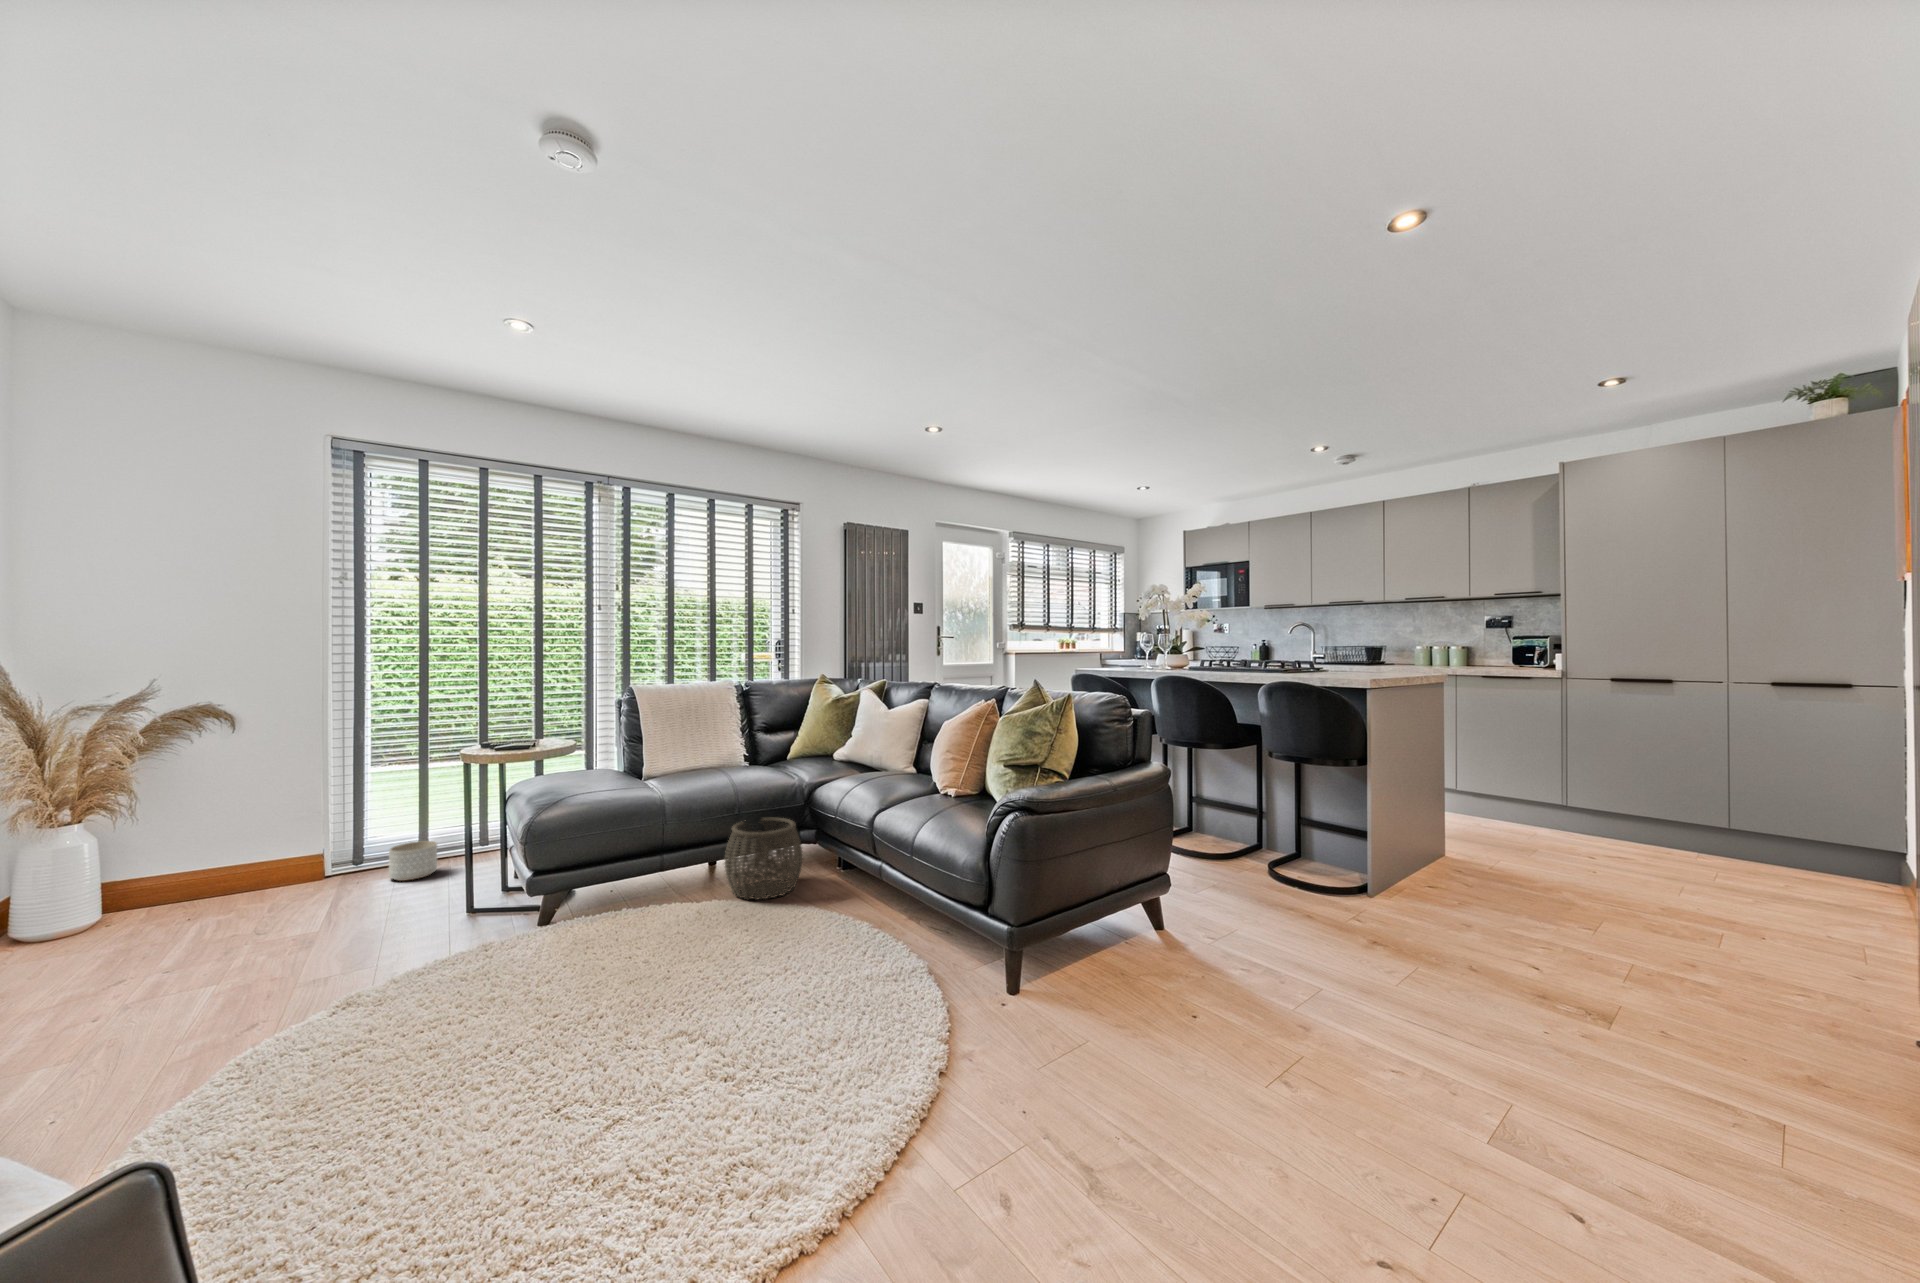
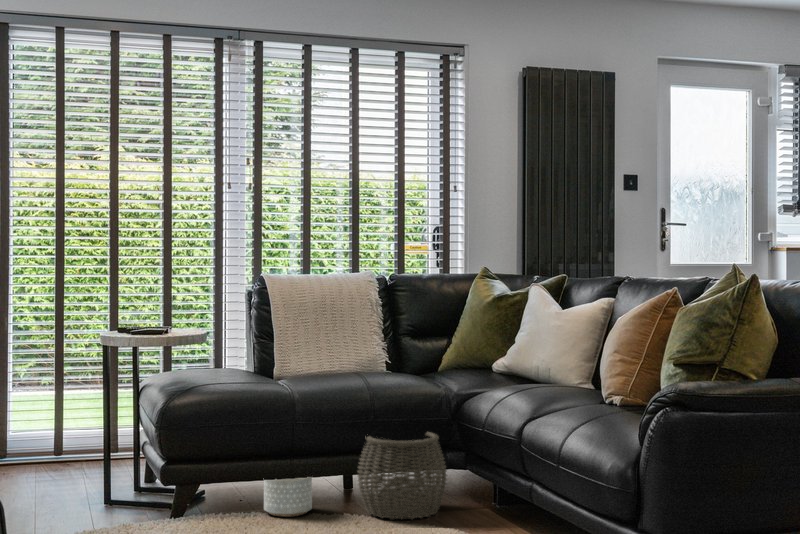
planter: present [389,841,437,881] -> present [264,477,312,517]

